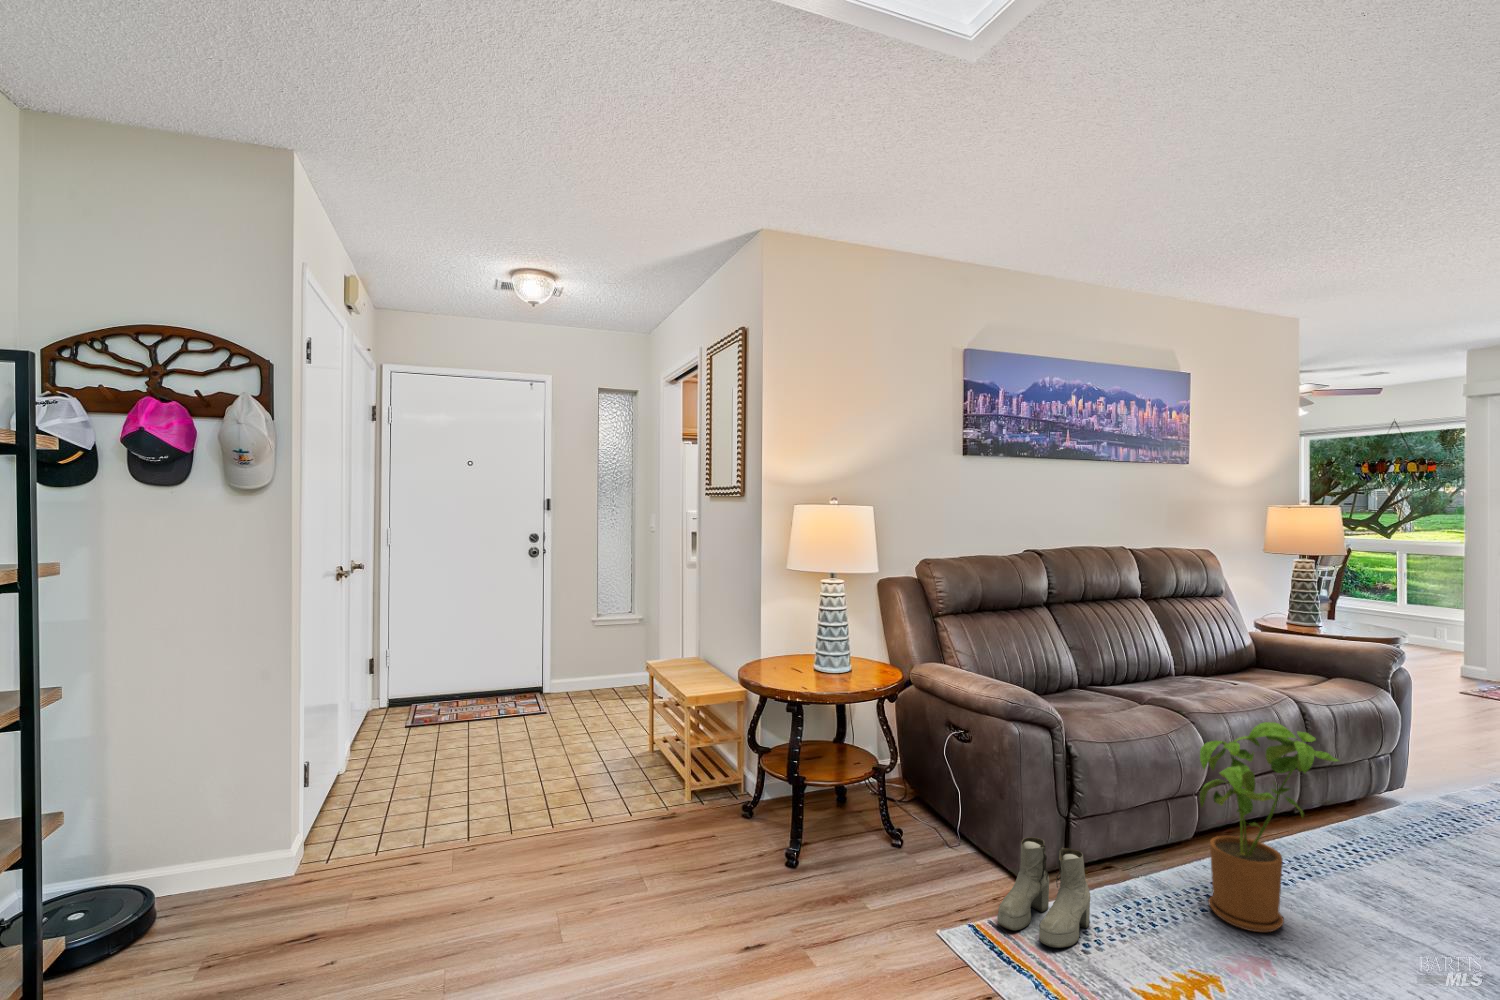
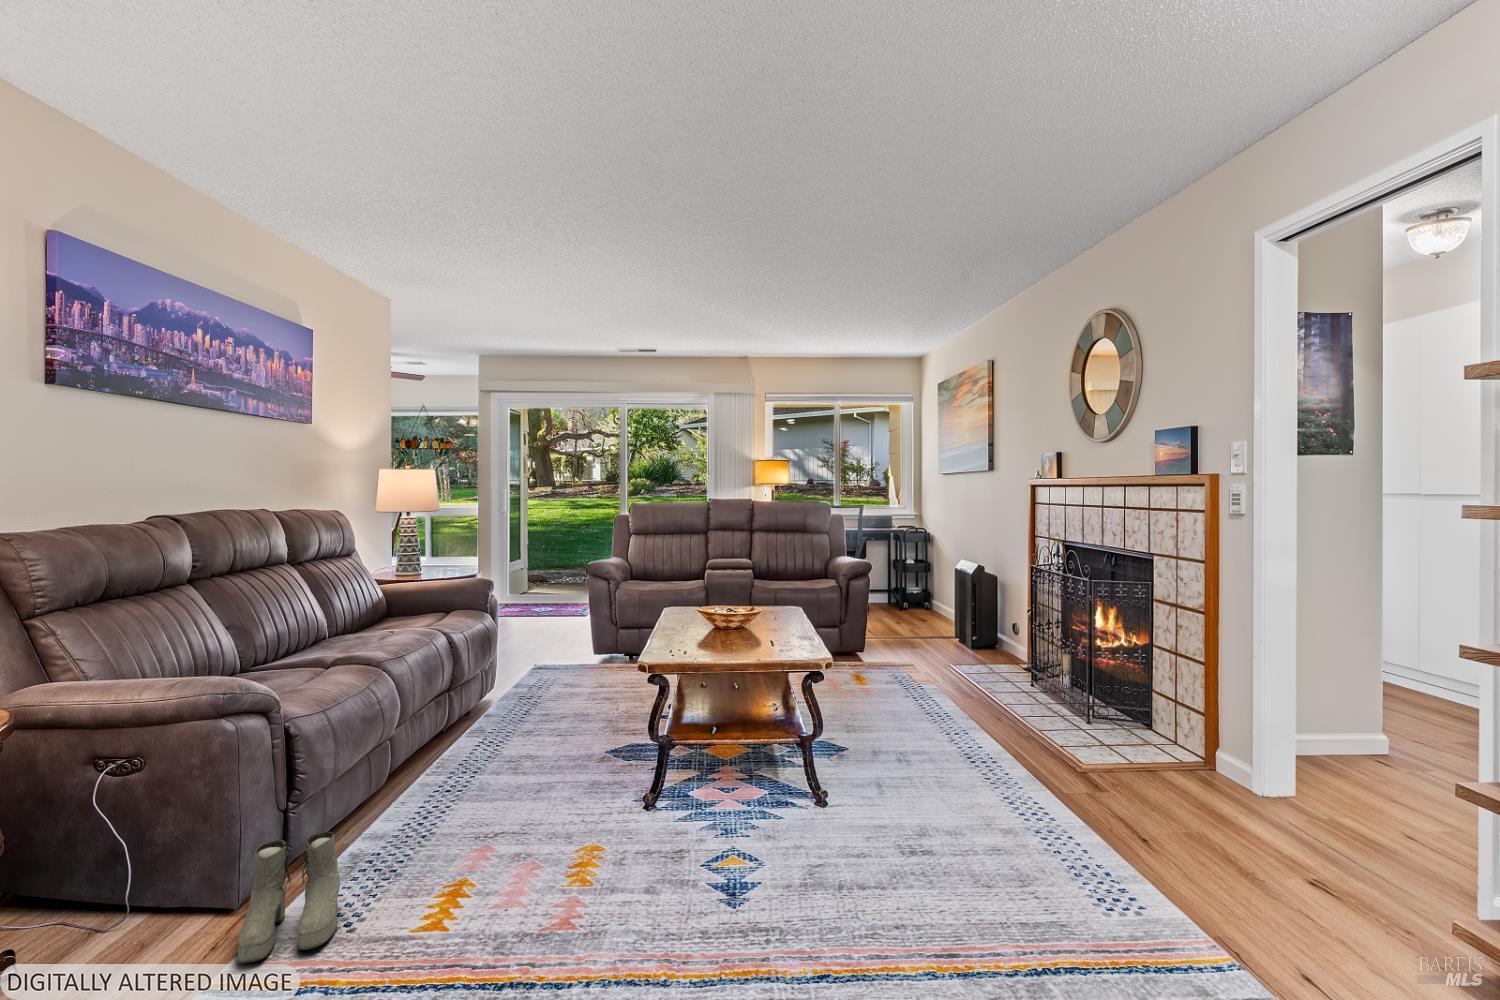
house plant: present [1200,722,1338,932] -> none [413,647,524,837]

